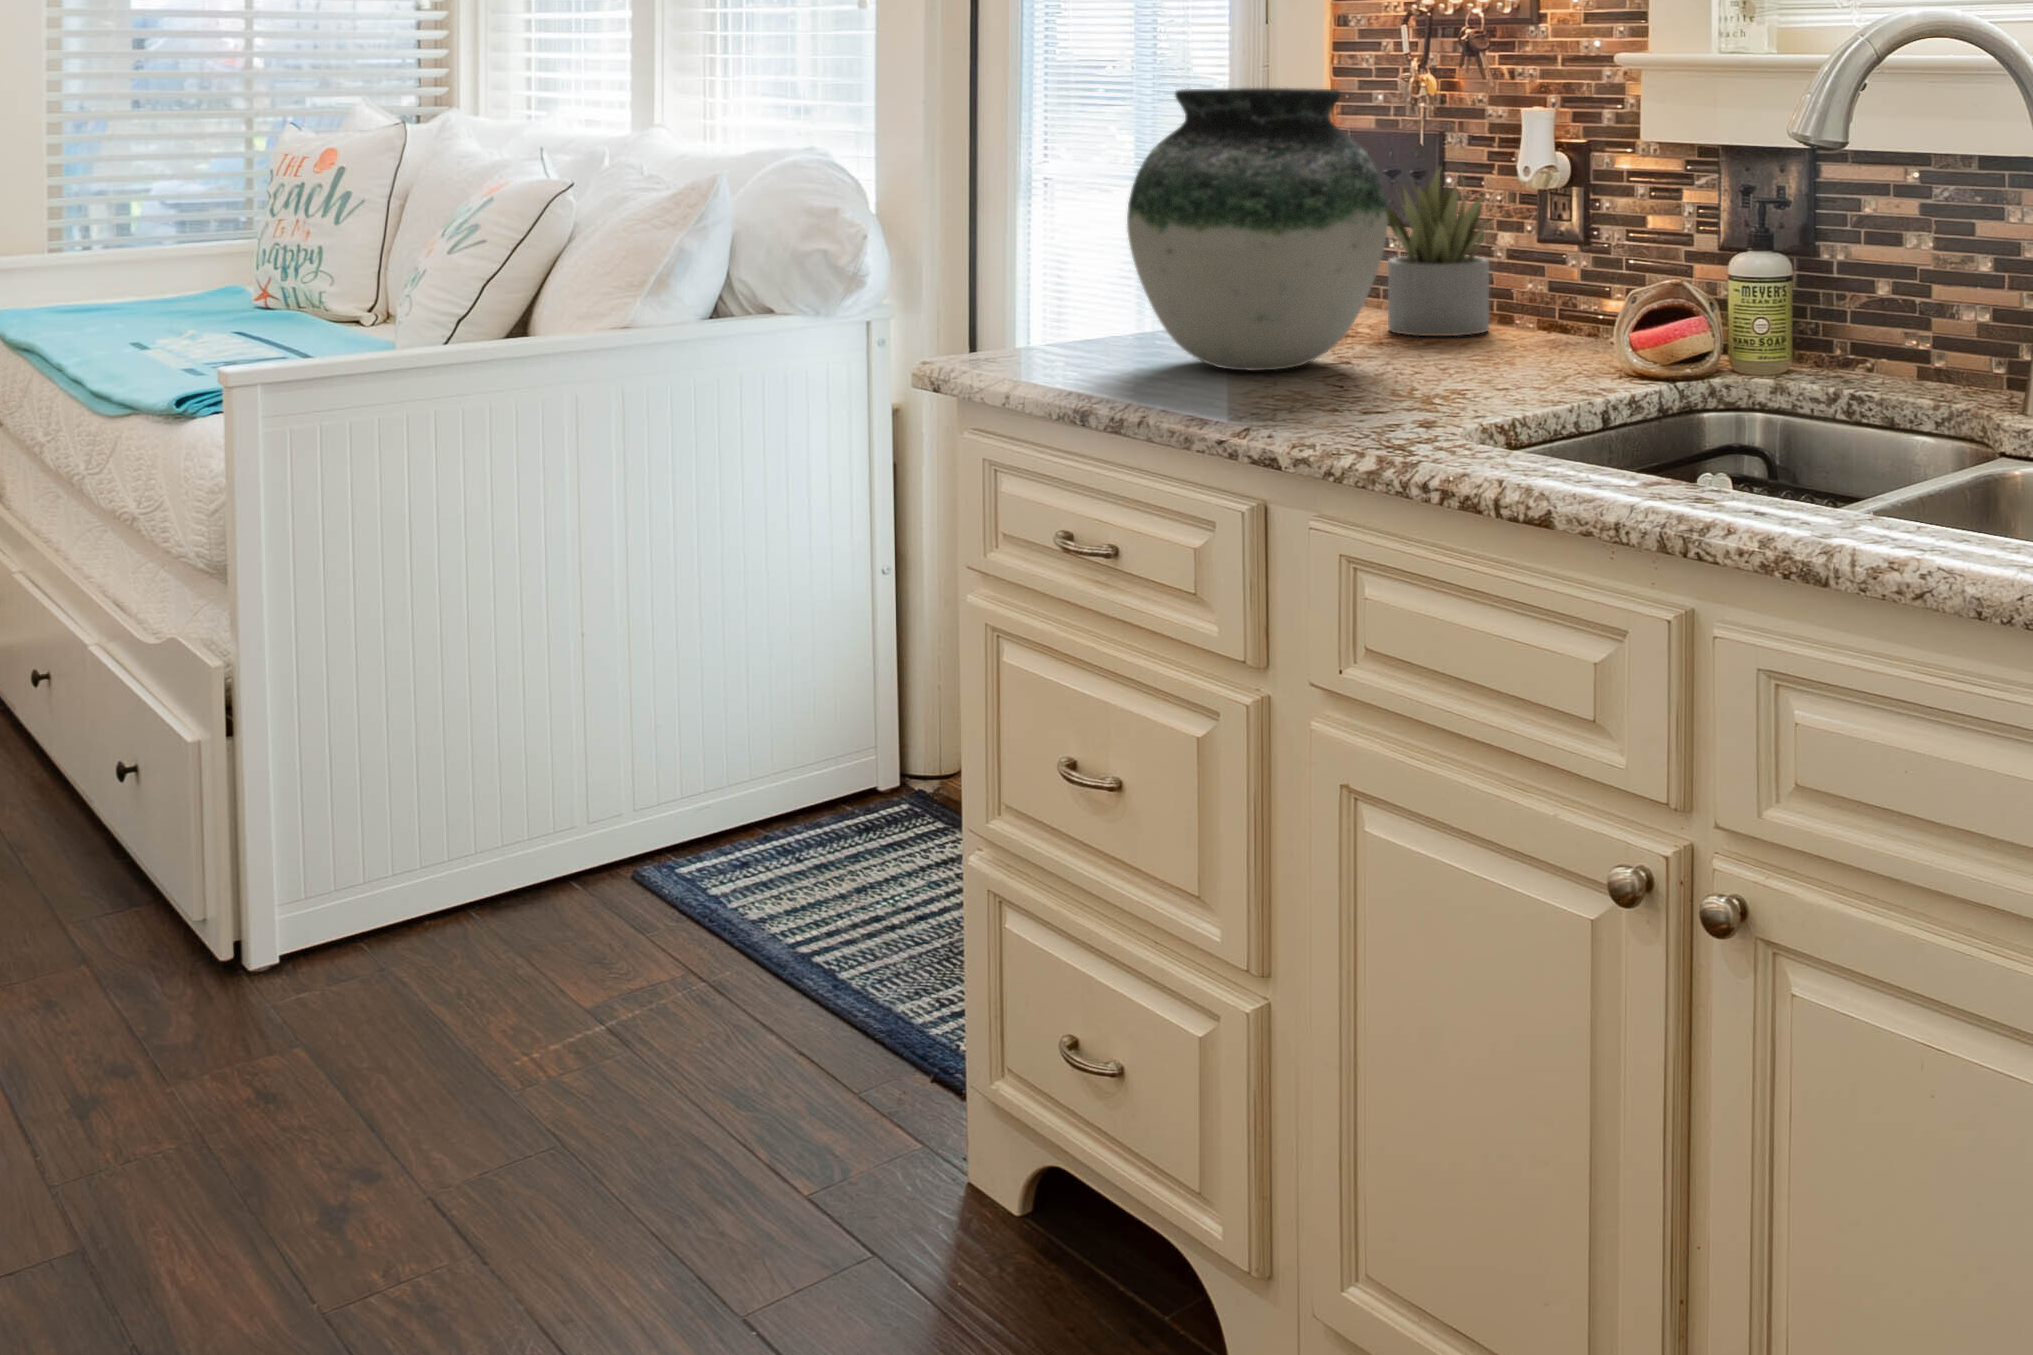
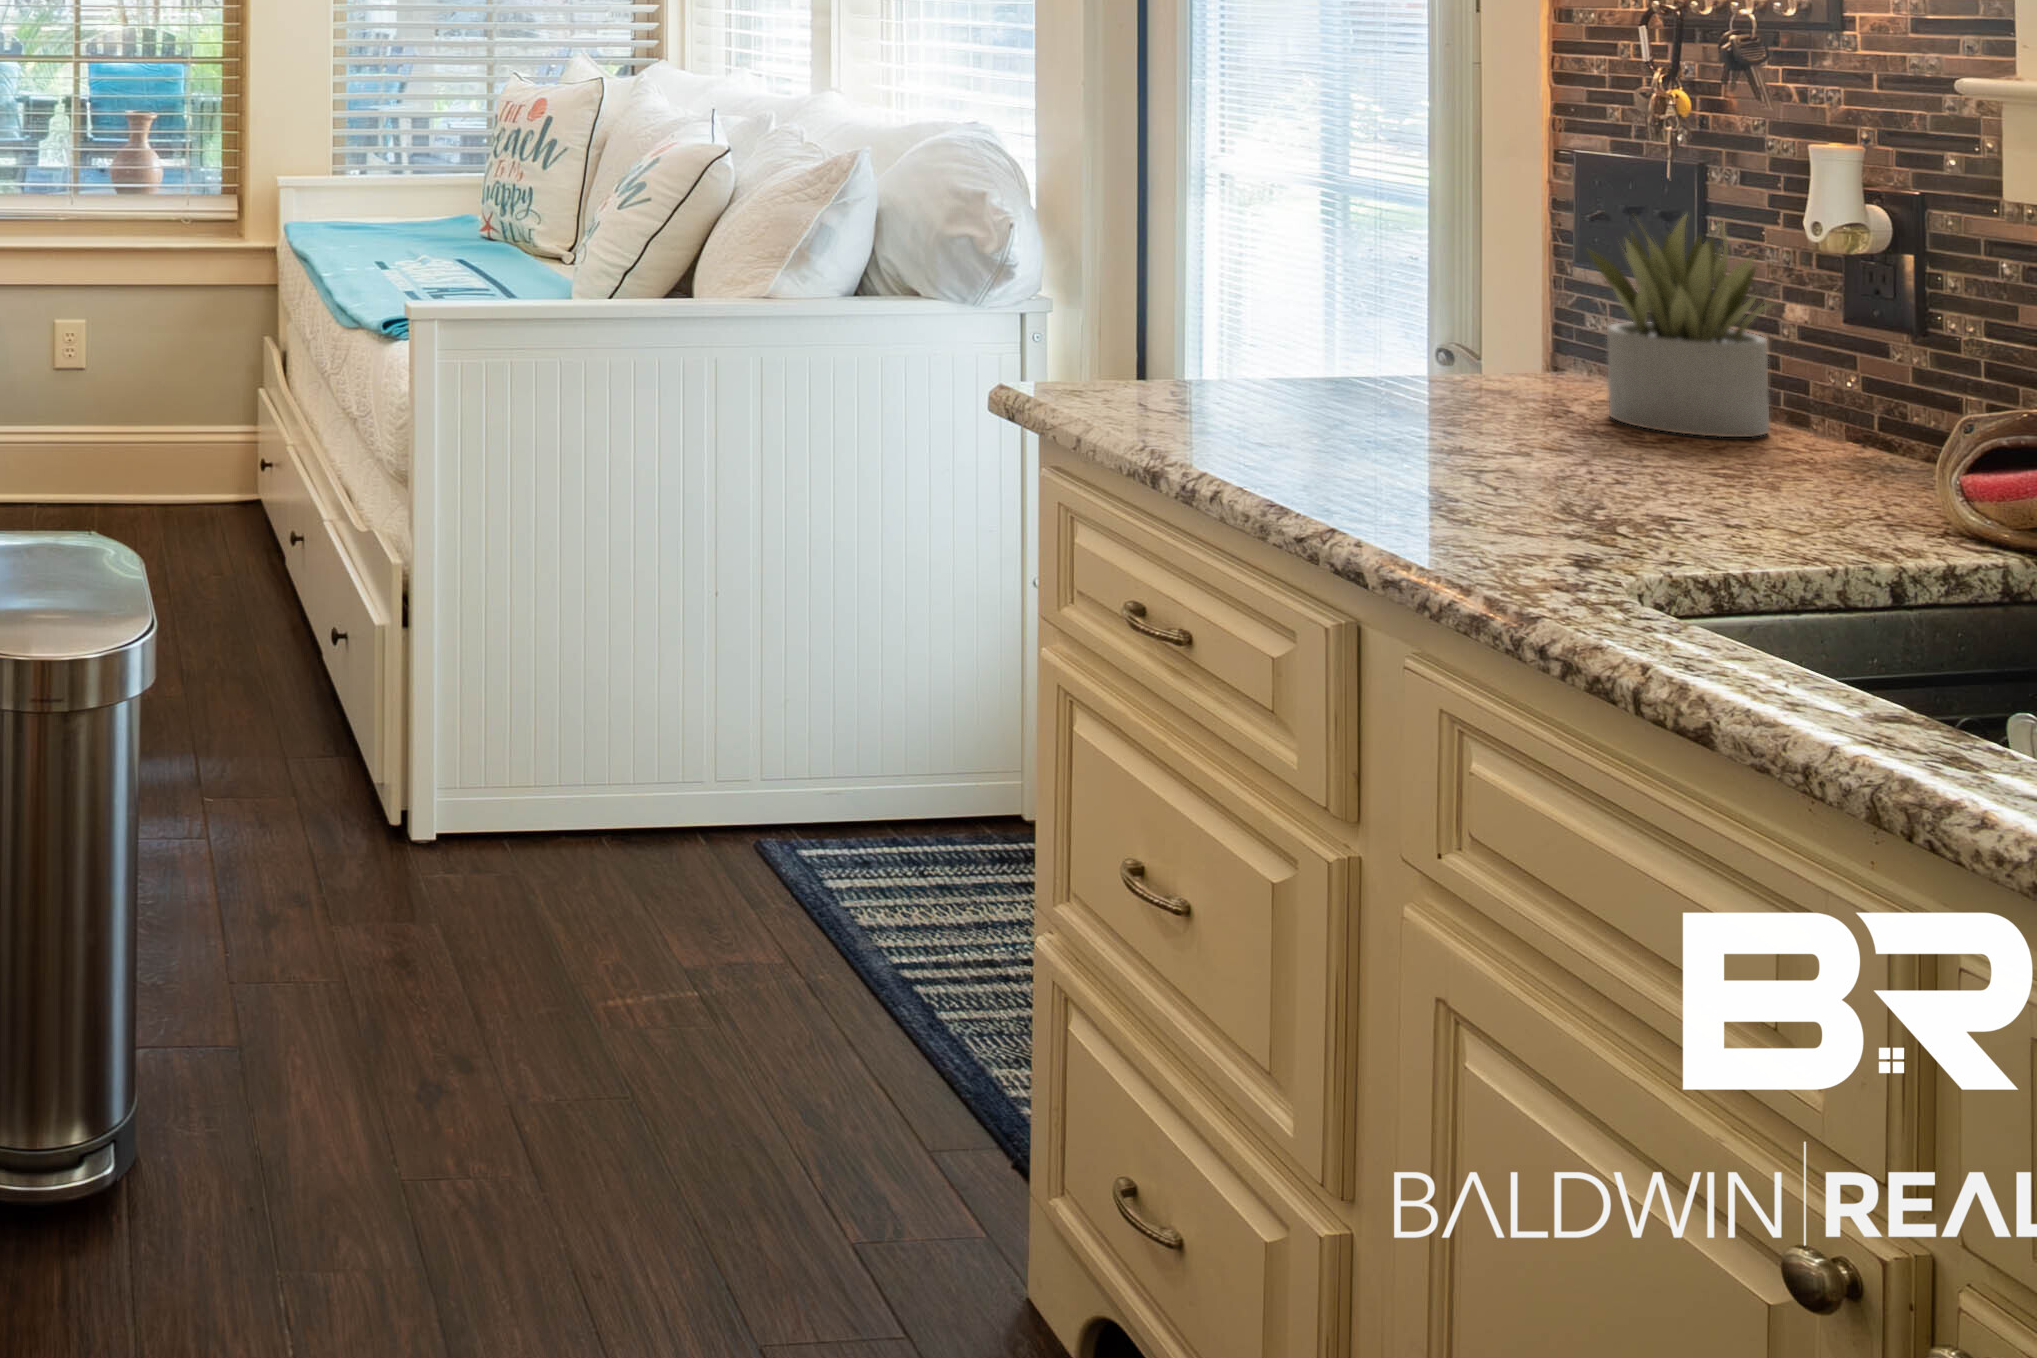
vase: present [1127,88,1388,371] -> none [1213,106,1569,451]

